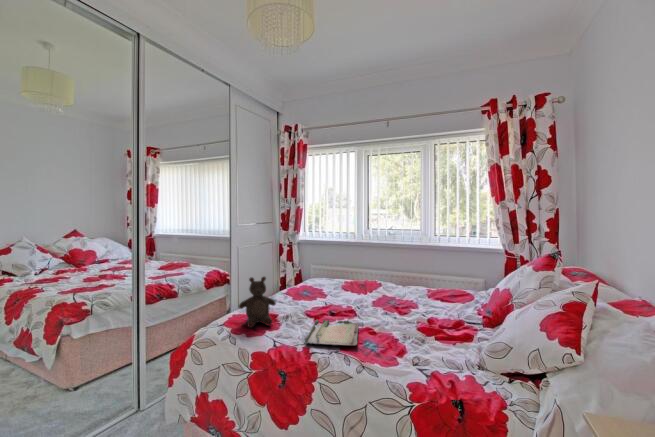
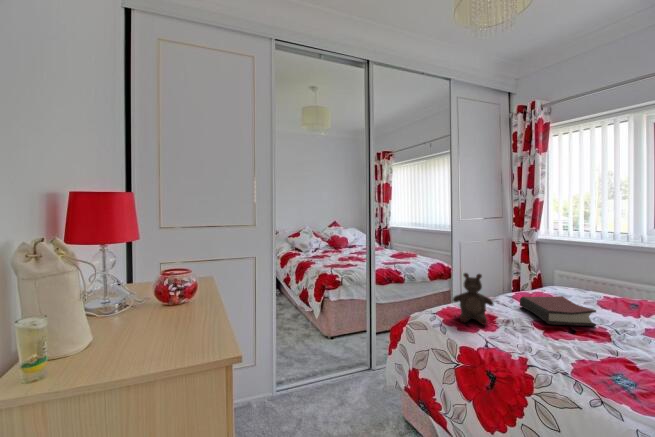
hardback book: none [294,287,346,313] -> present [520,296,596,326]
tray: present [305,320,358,345] -> none [522,331,610,374]

